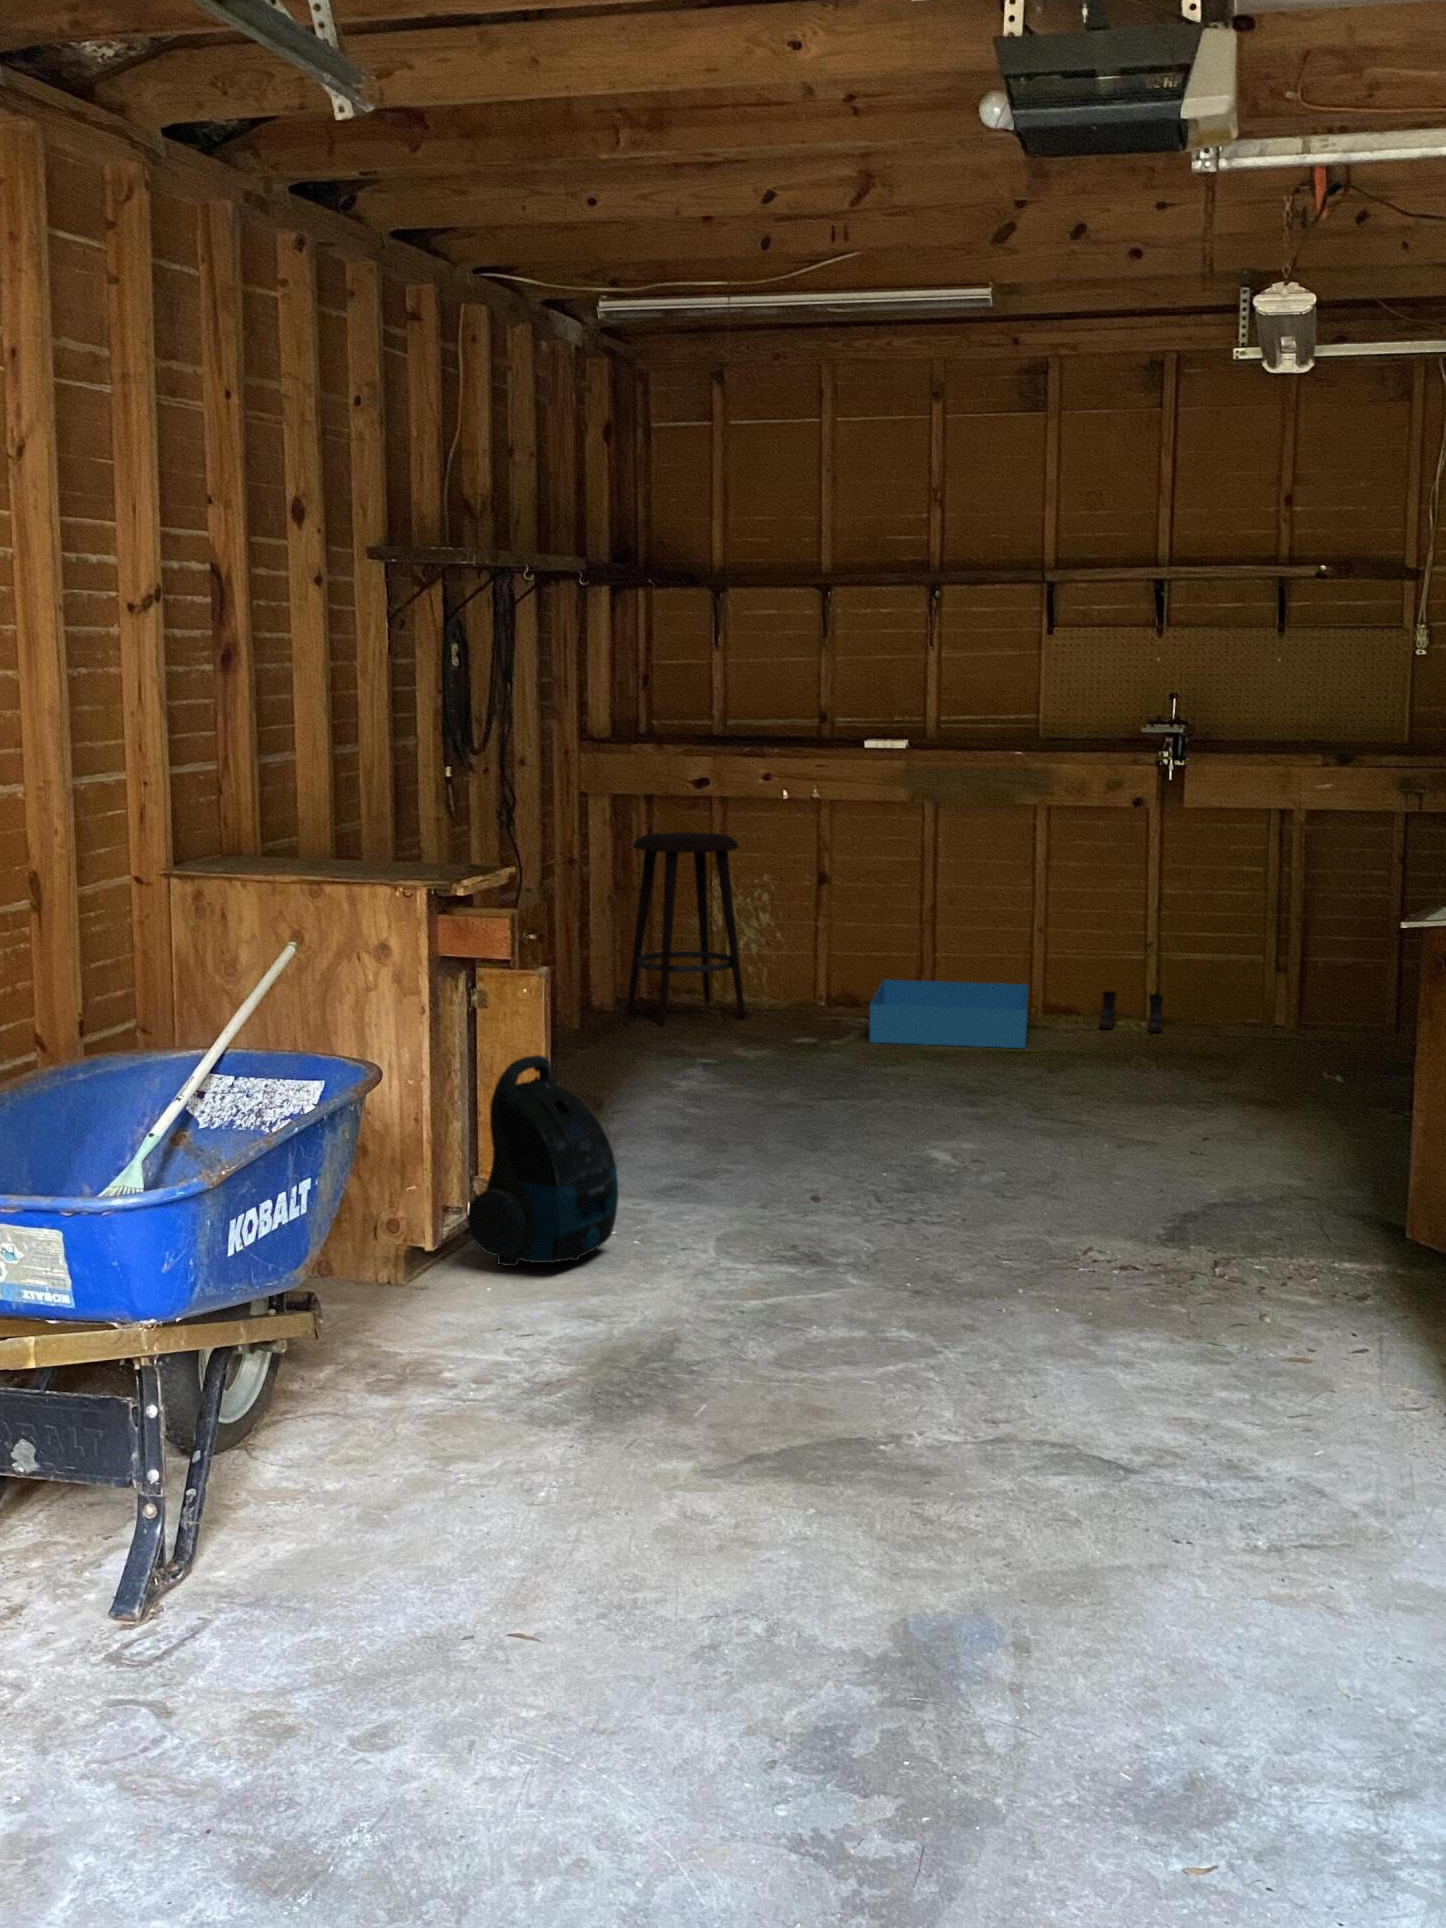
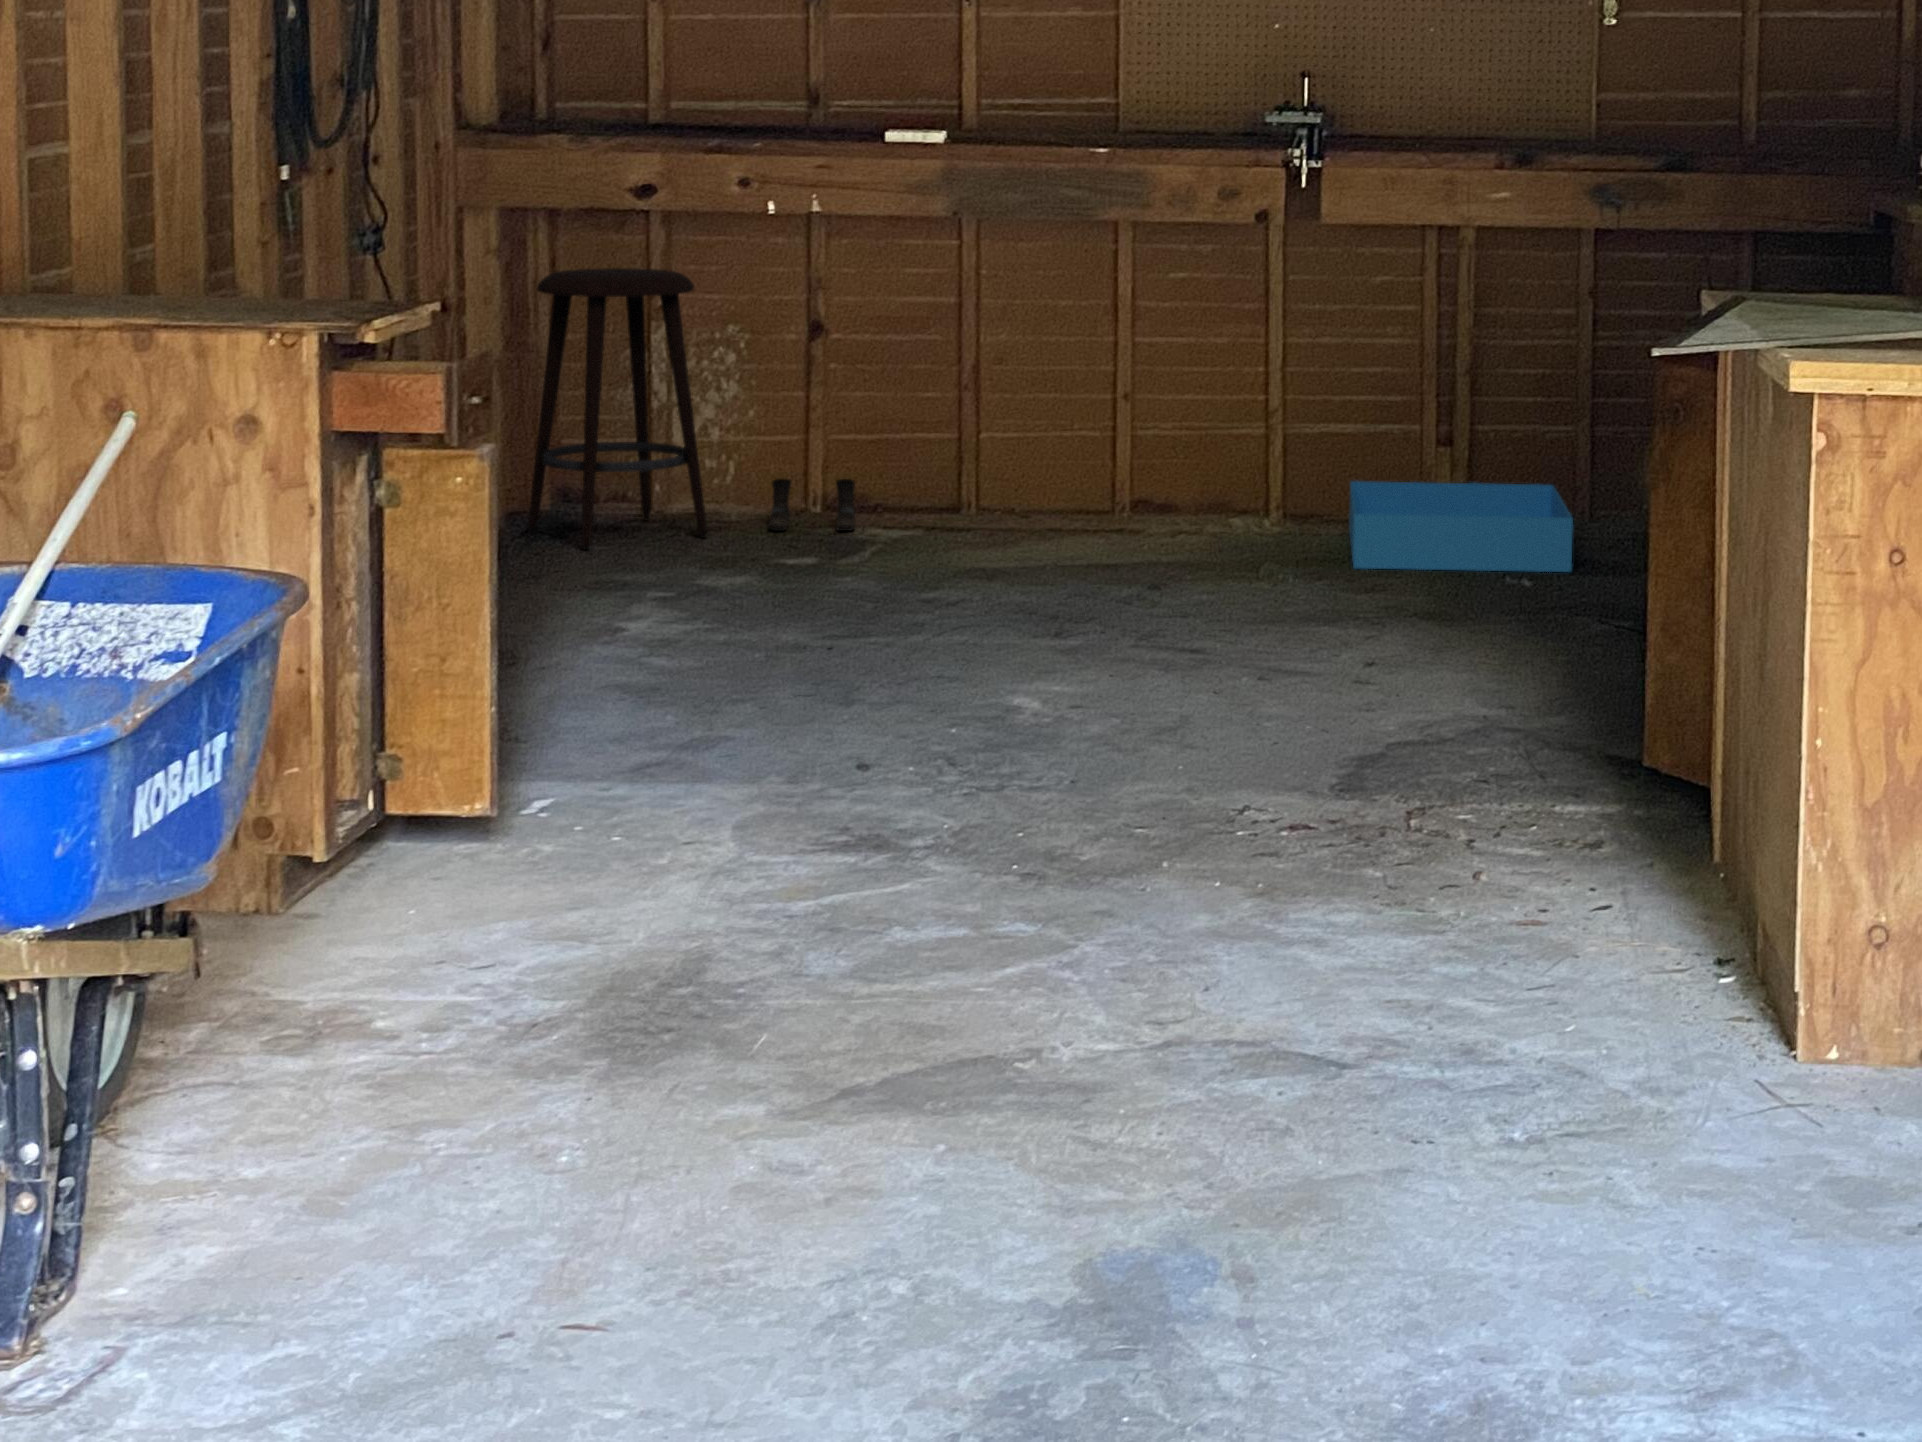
storage bin: present [869,980,1028,1048] -> present [1349,481,1573,572]
boots: present [1099,991,1163,1032] -> present [769,478,855,531]
vacuum cleaner: present [467,1055,618,1266] -> none [376,574,595,878]

